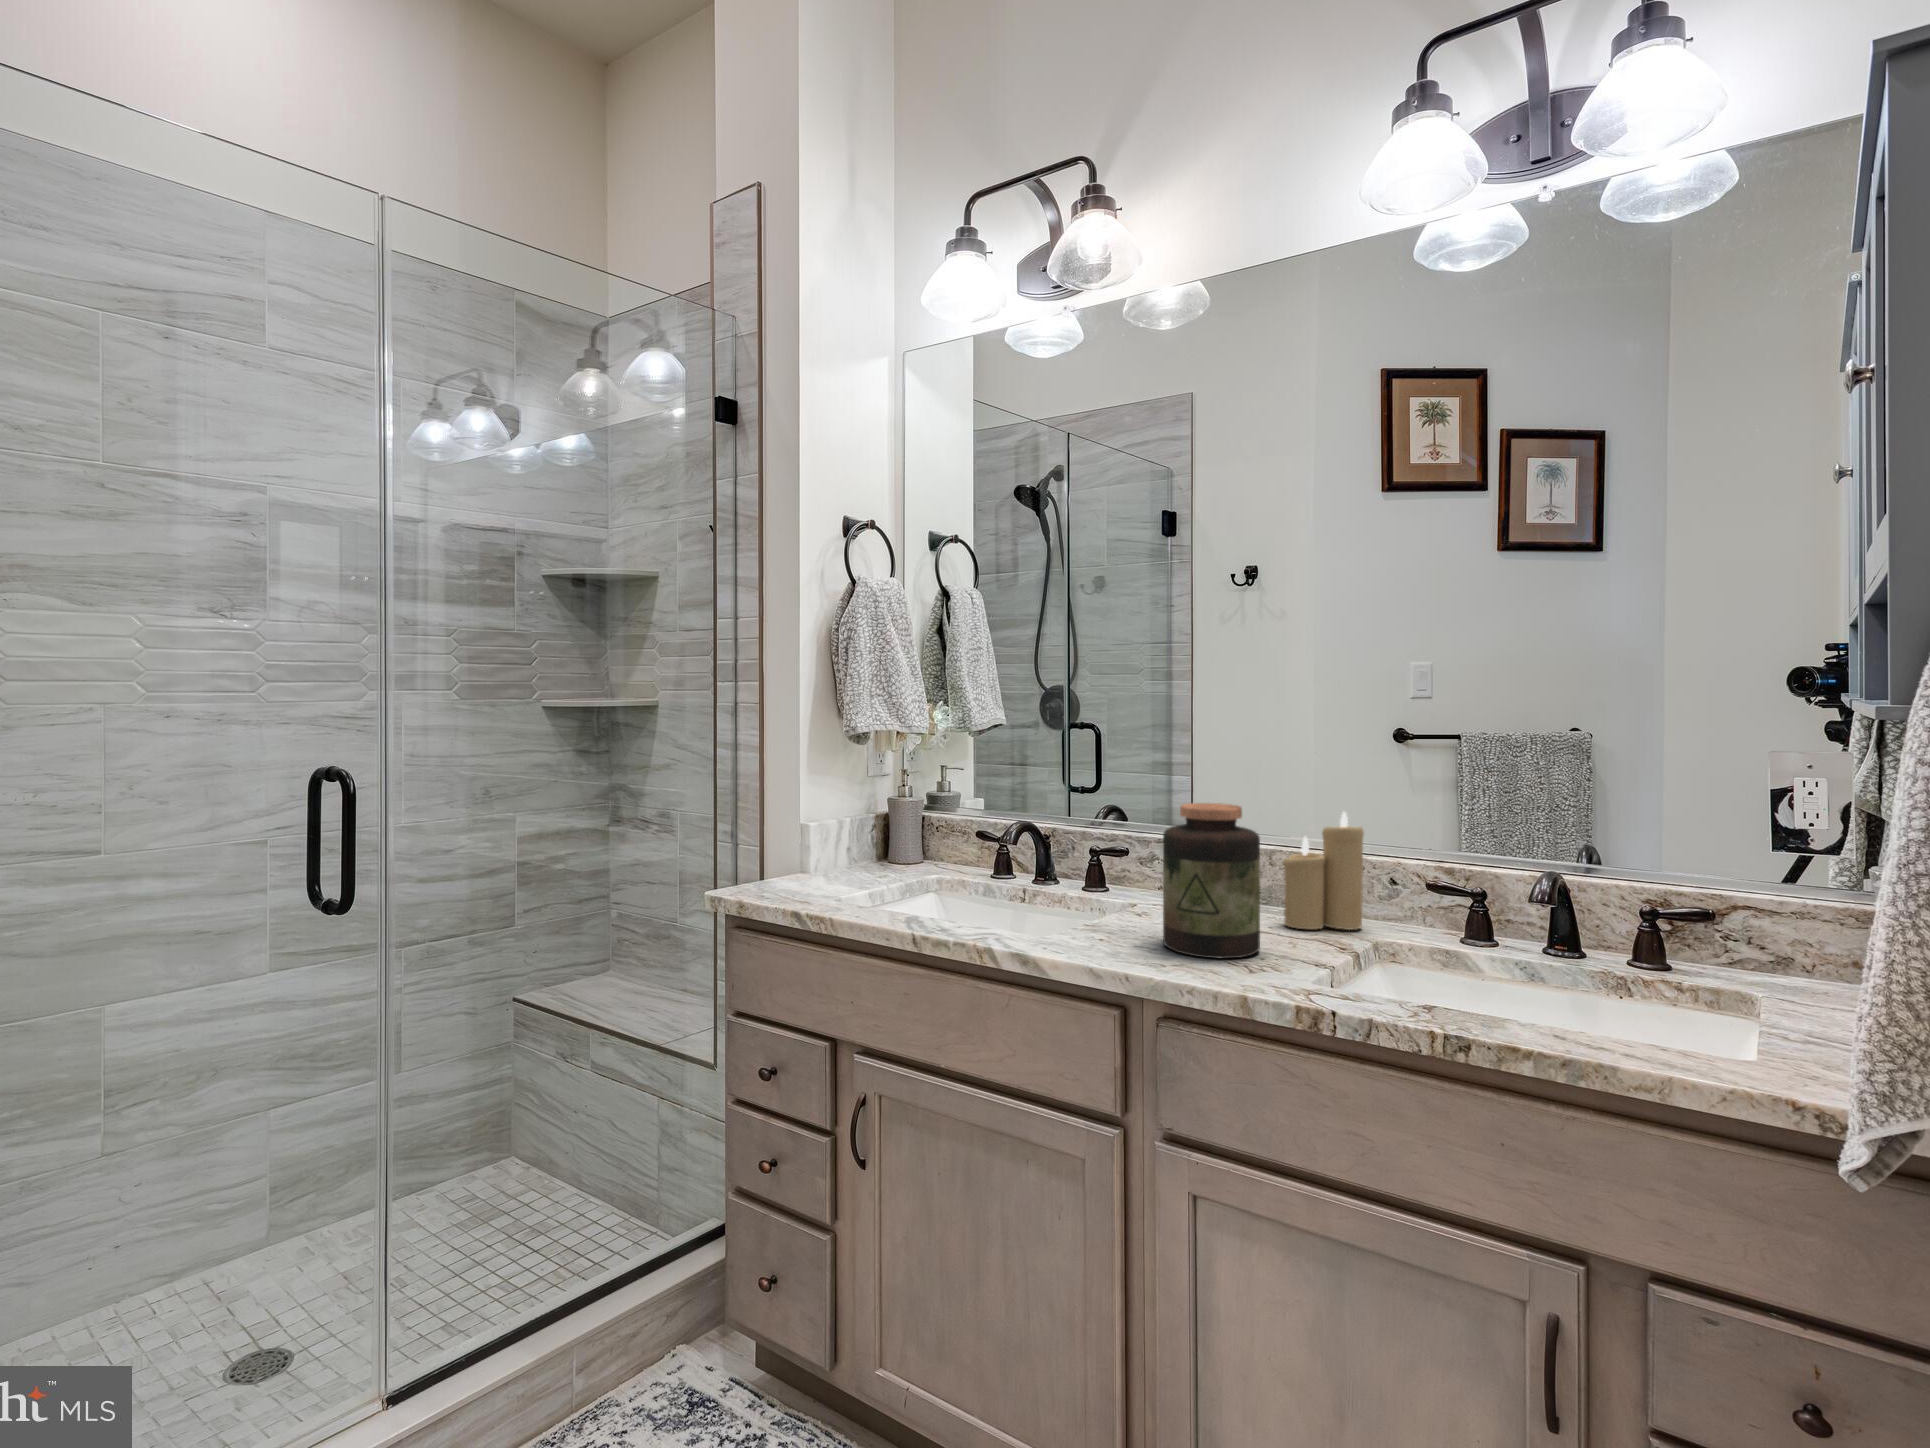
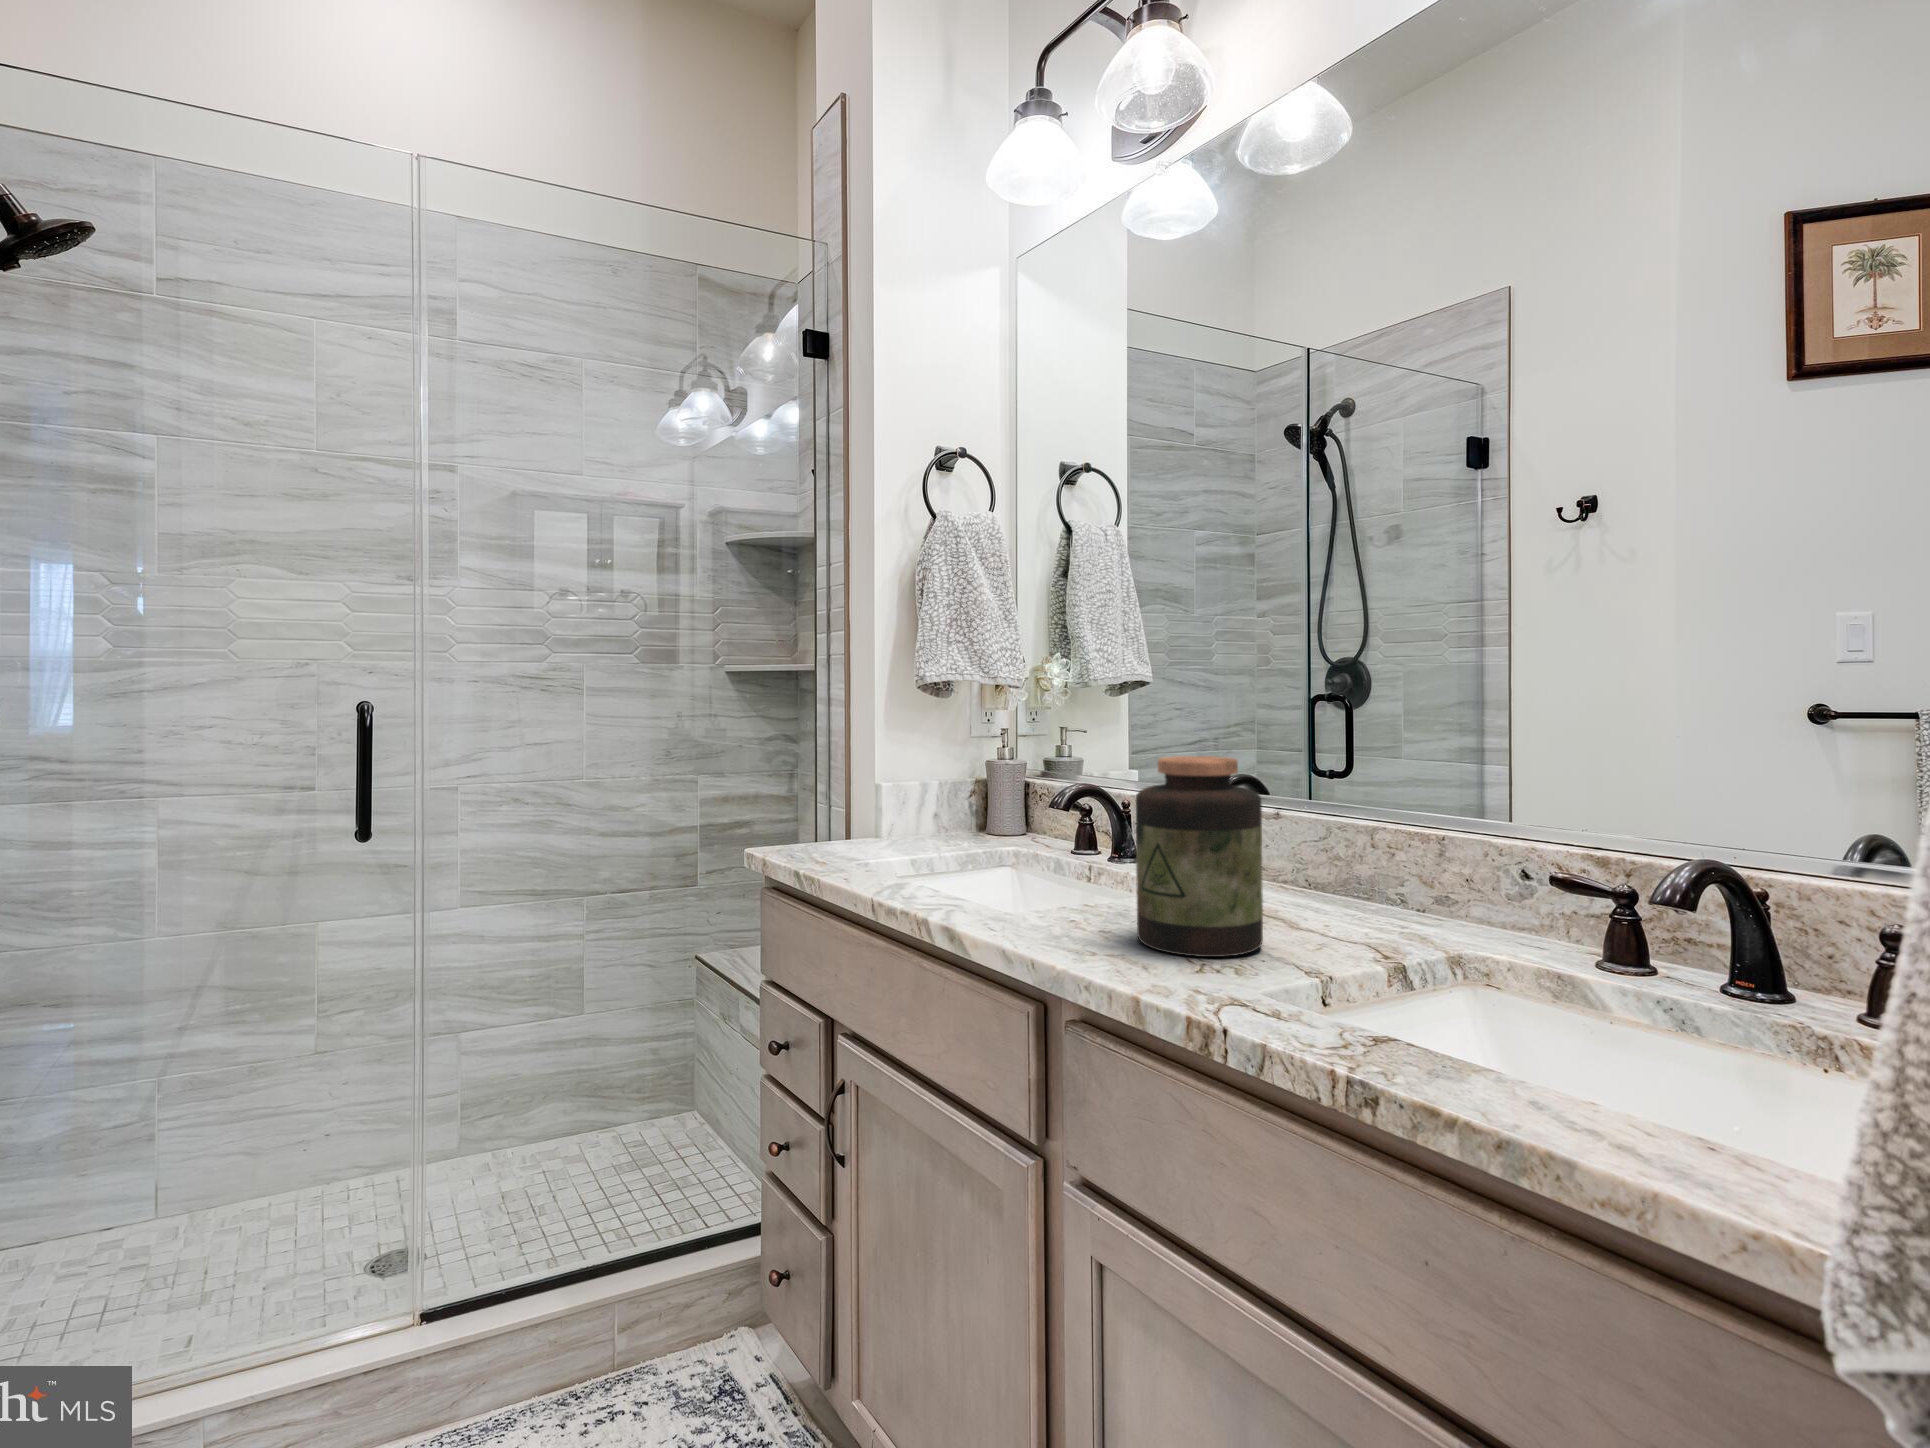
candle: present [1283,812,1364,930] -> none [1352,775,1468,937]

